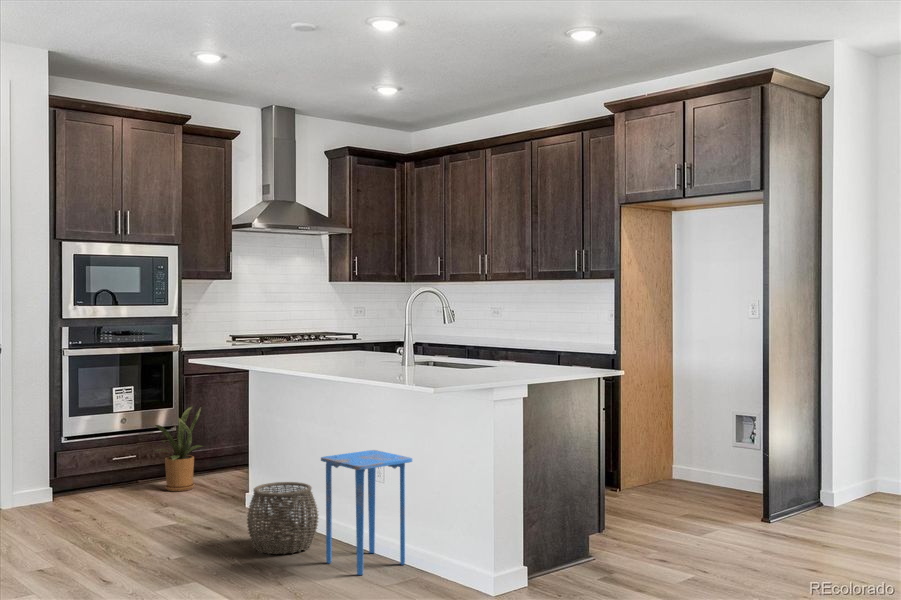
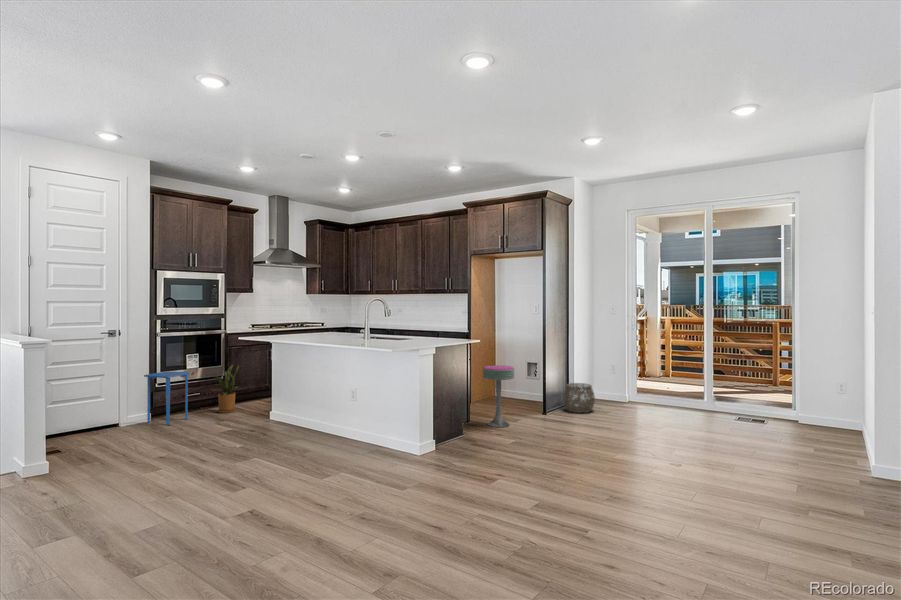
bar stool: none [634,420,698,543] -> present [483,365,514,427]
side table: present [321,450,412,575] -> present [144,371,191,424]
woven basket: present [247,482,318,554] -> present [564,383,595,413]

